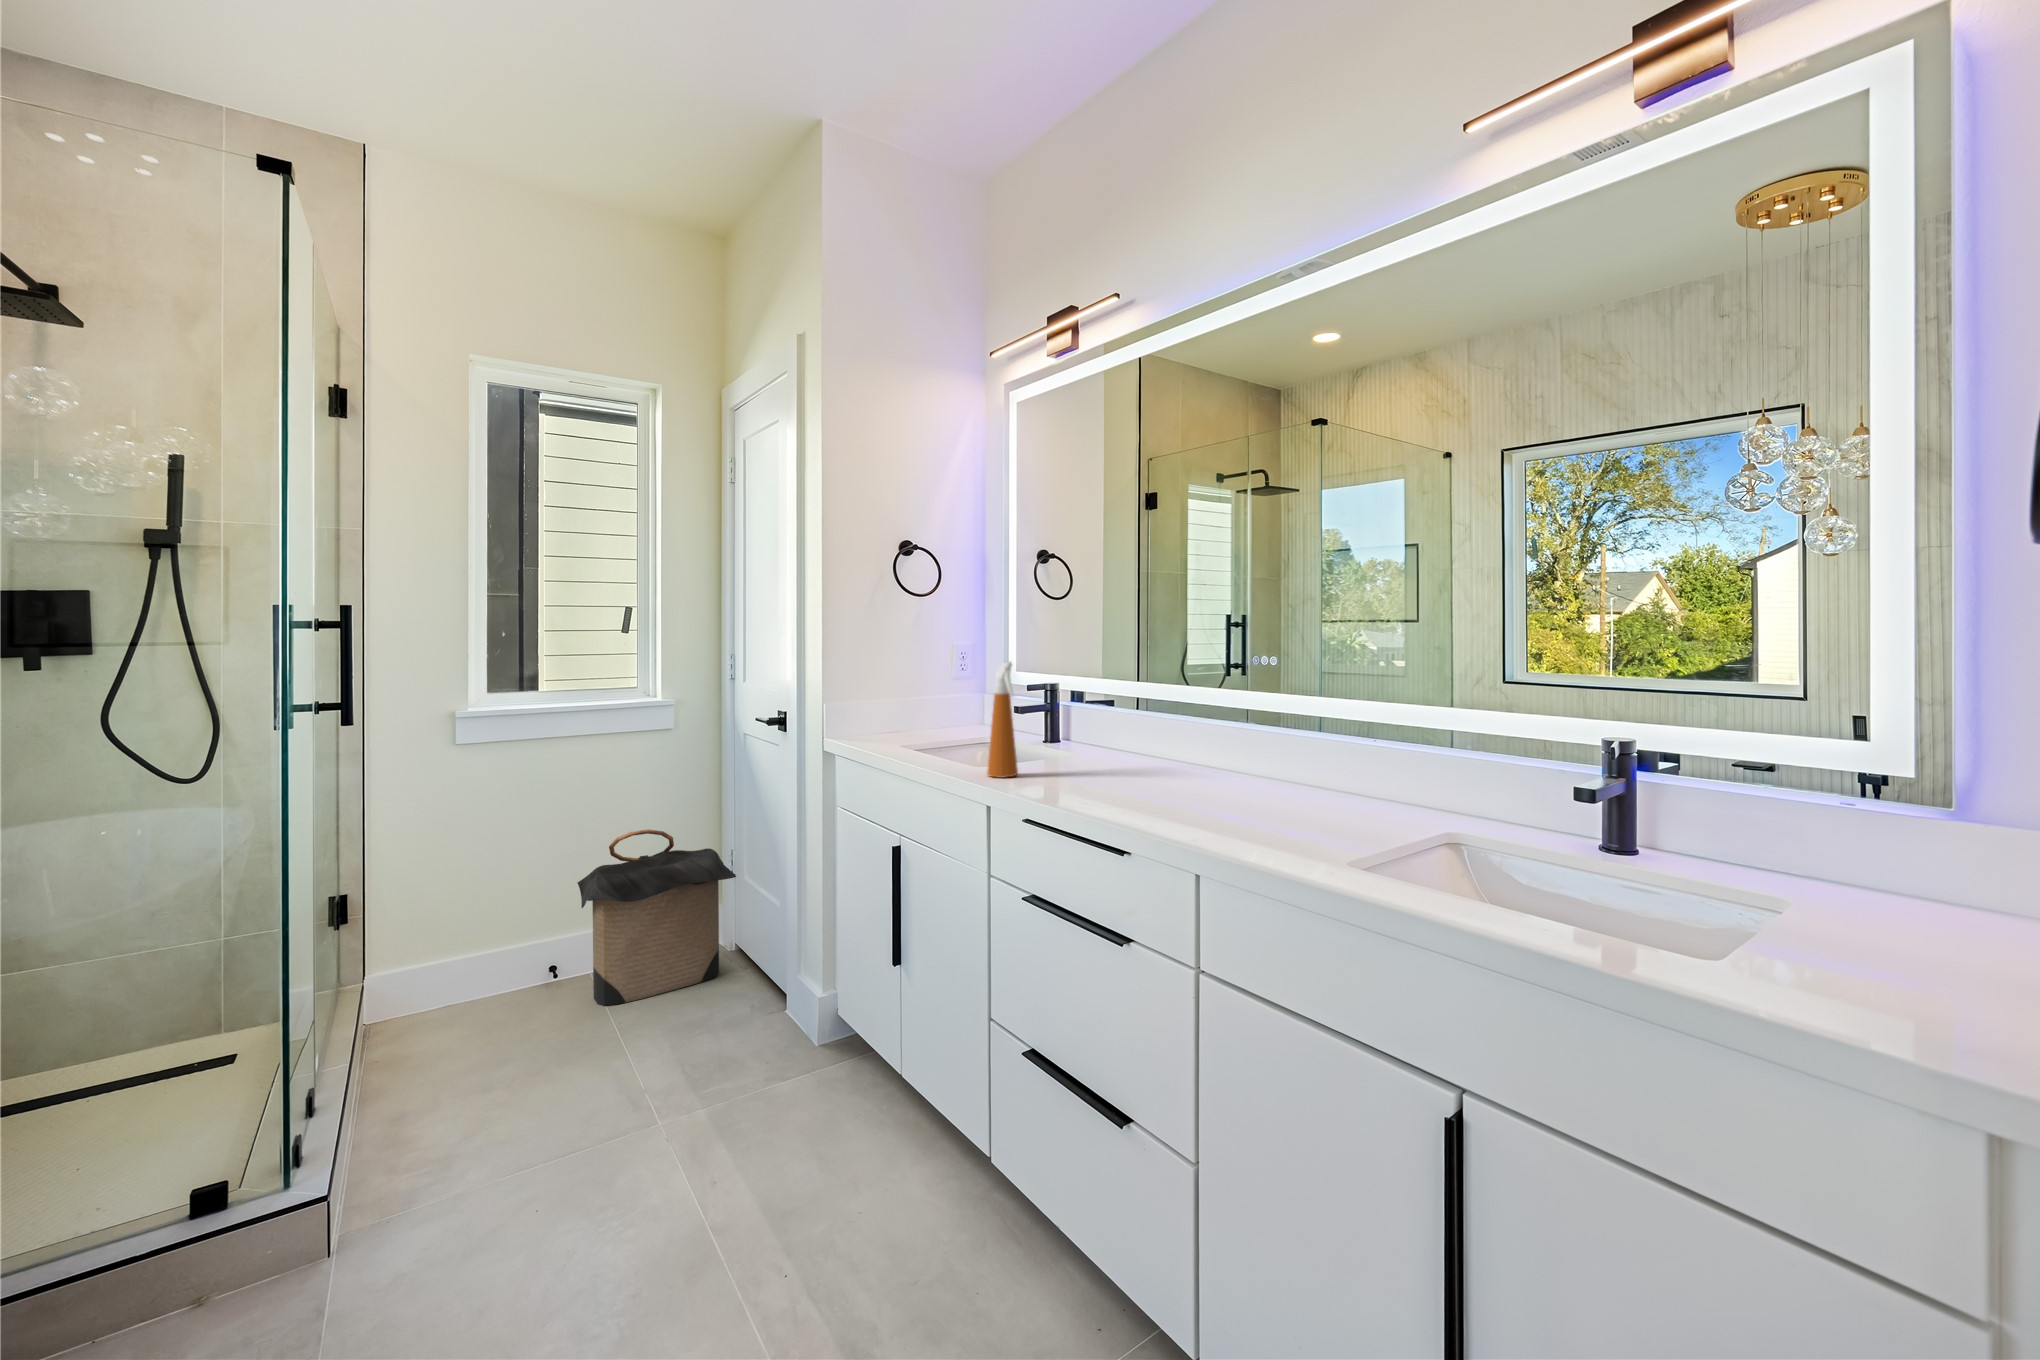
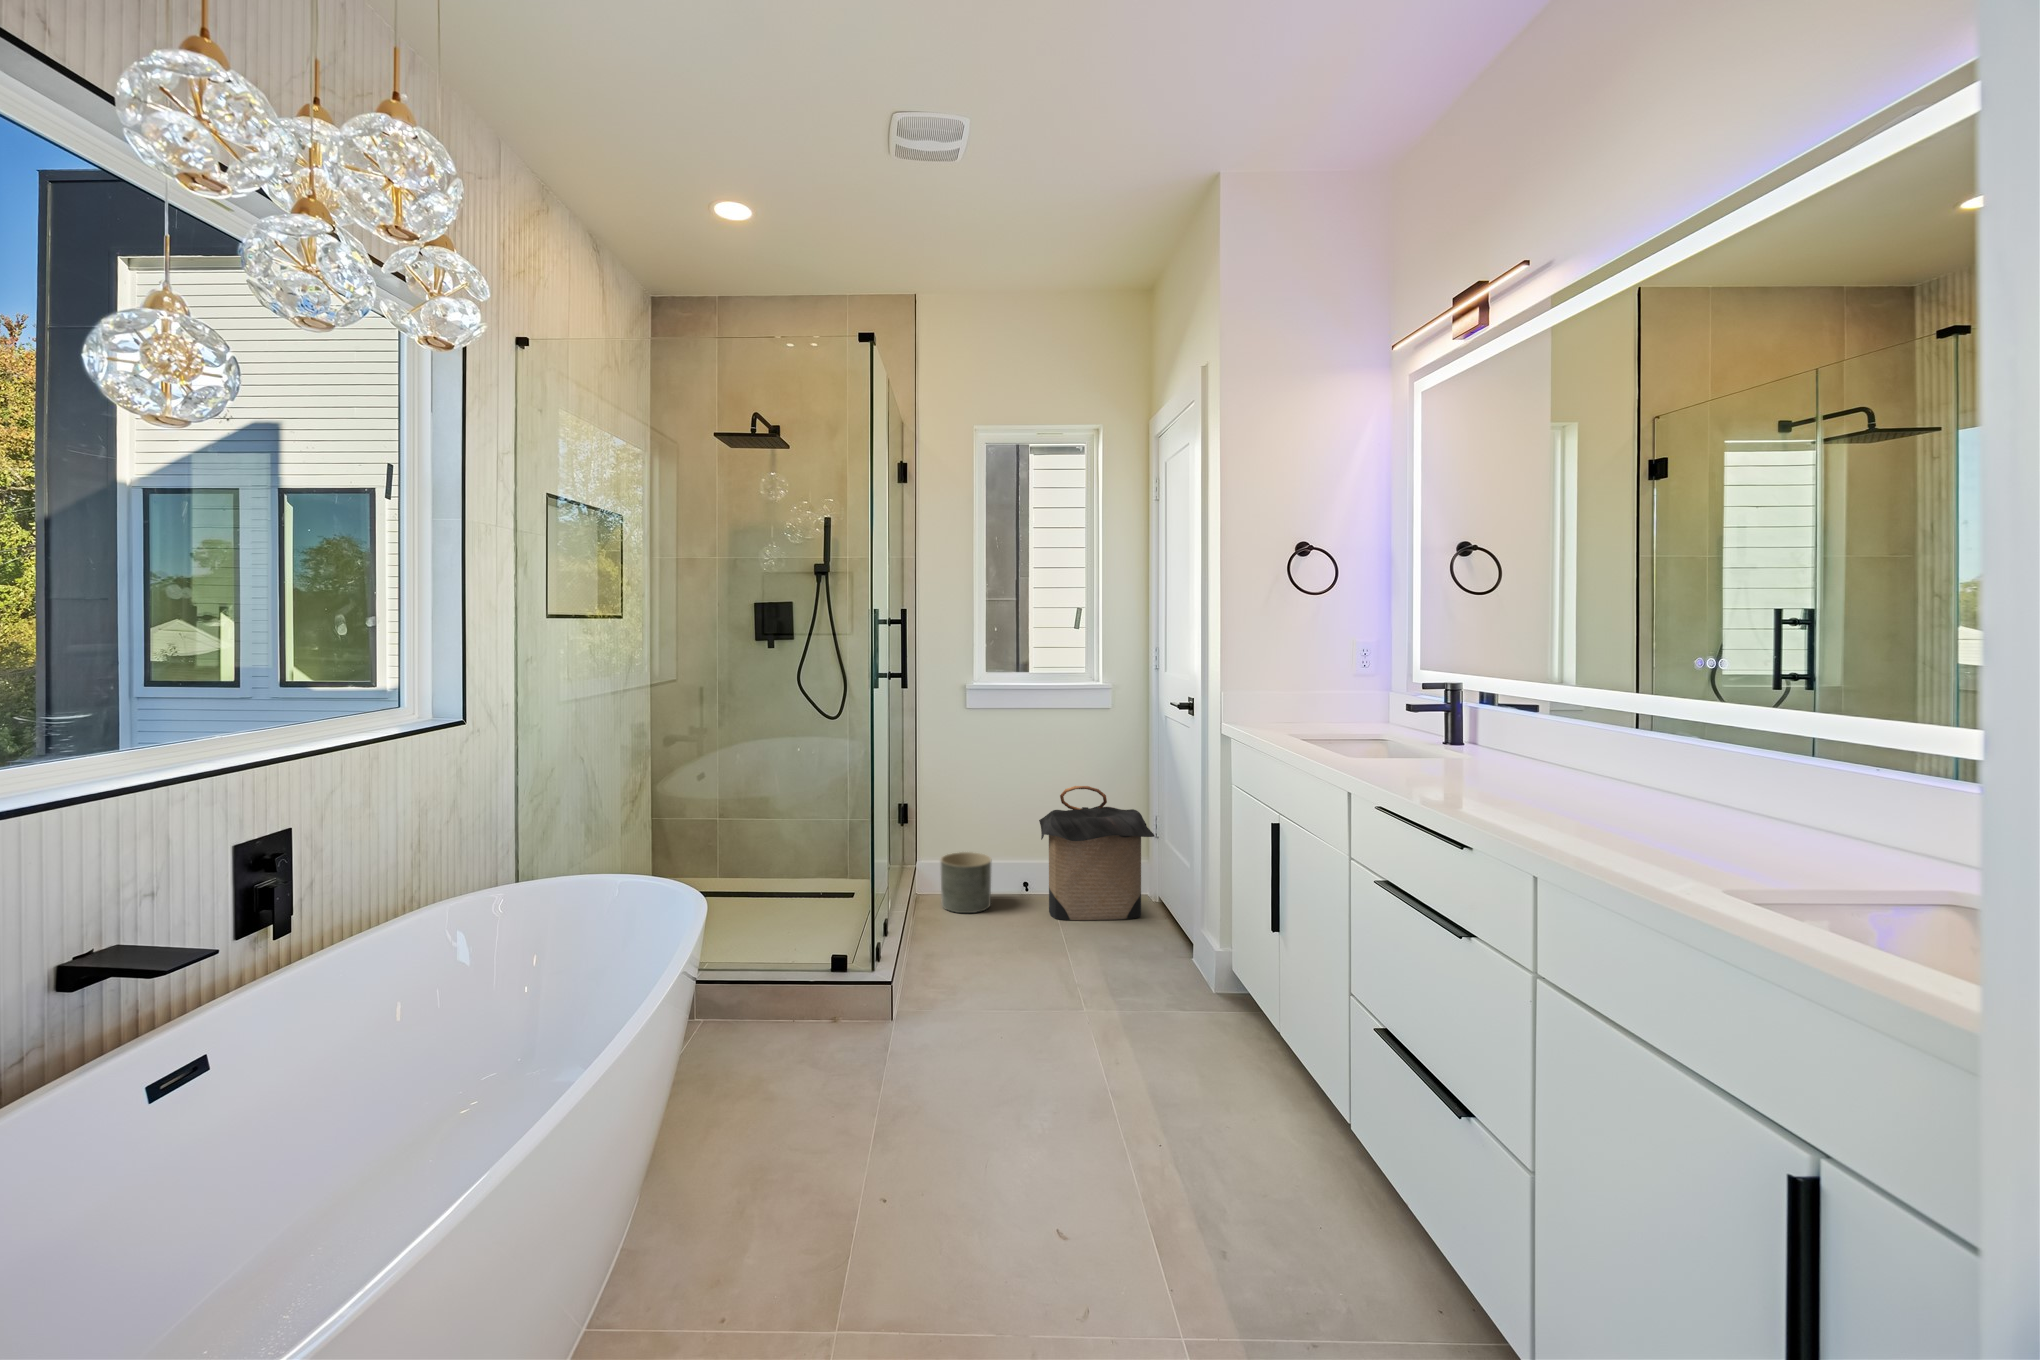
spray bottle: present [987,661,1018,778] -> none [1357,657,1390,769]
planter: none [413,943,502,1037] -> present [941,852,991,913]

